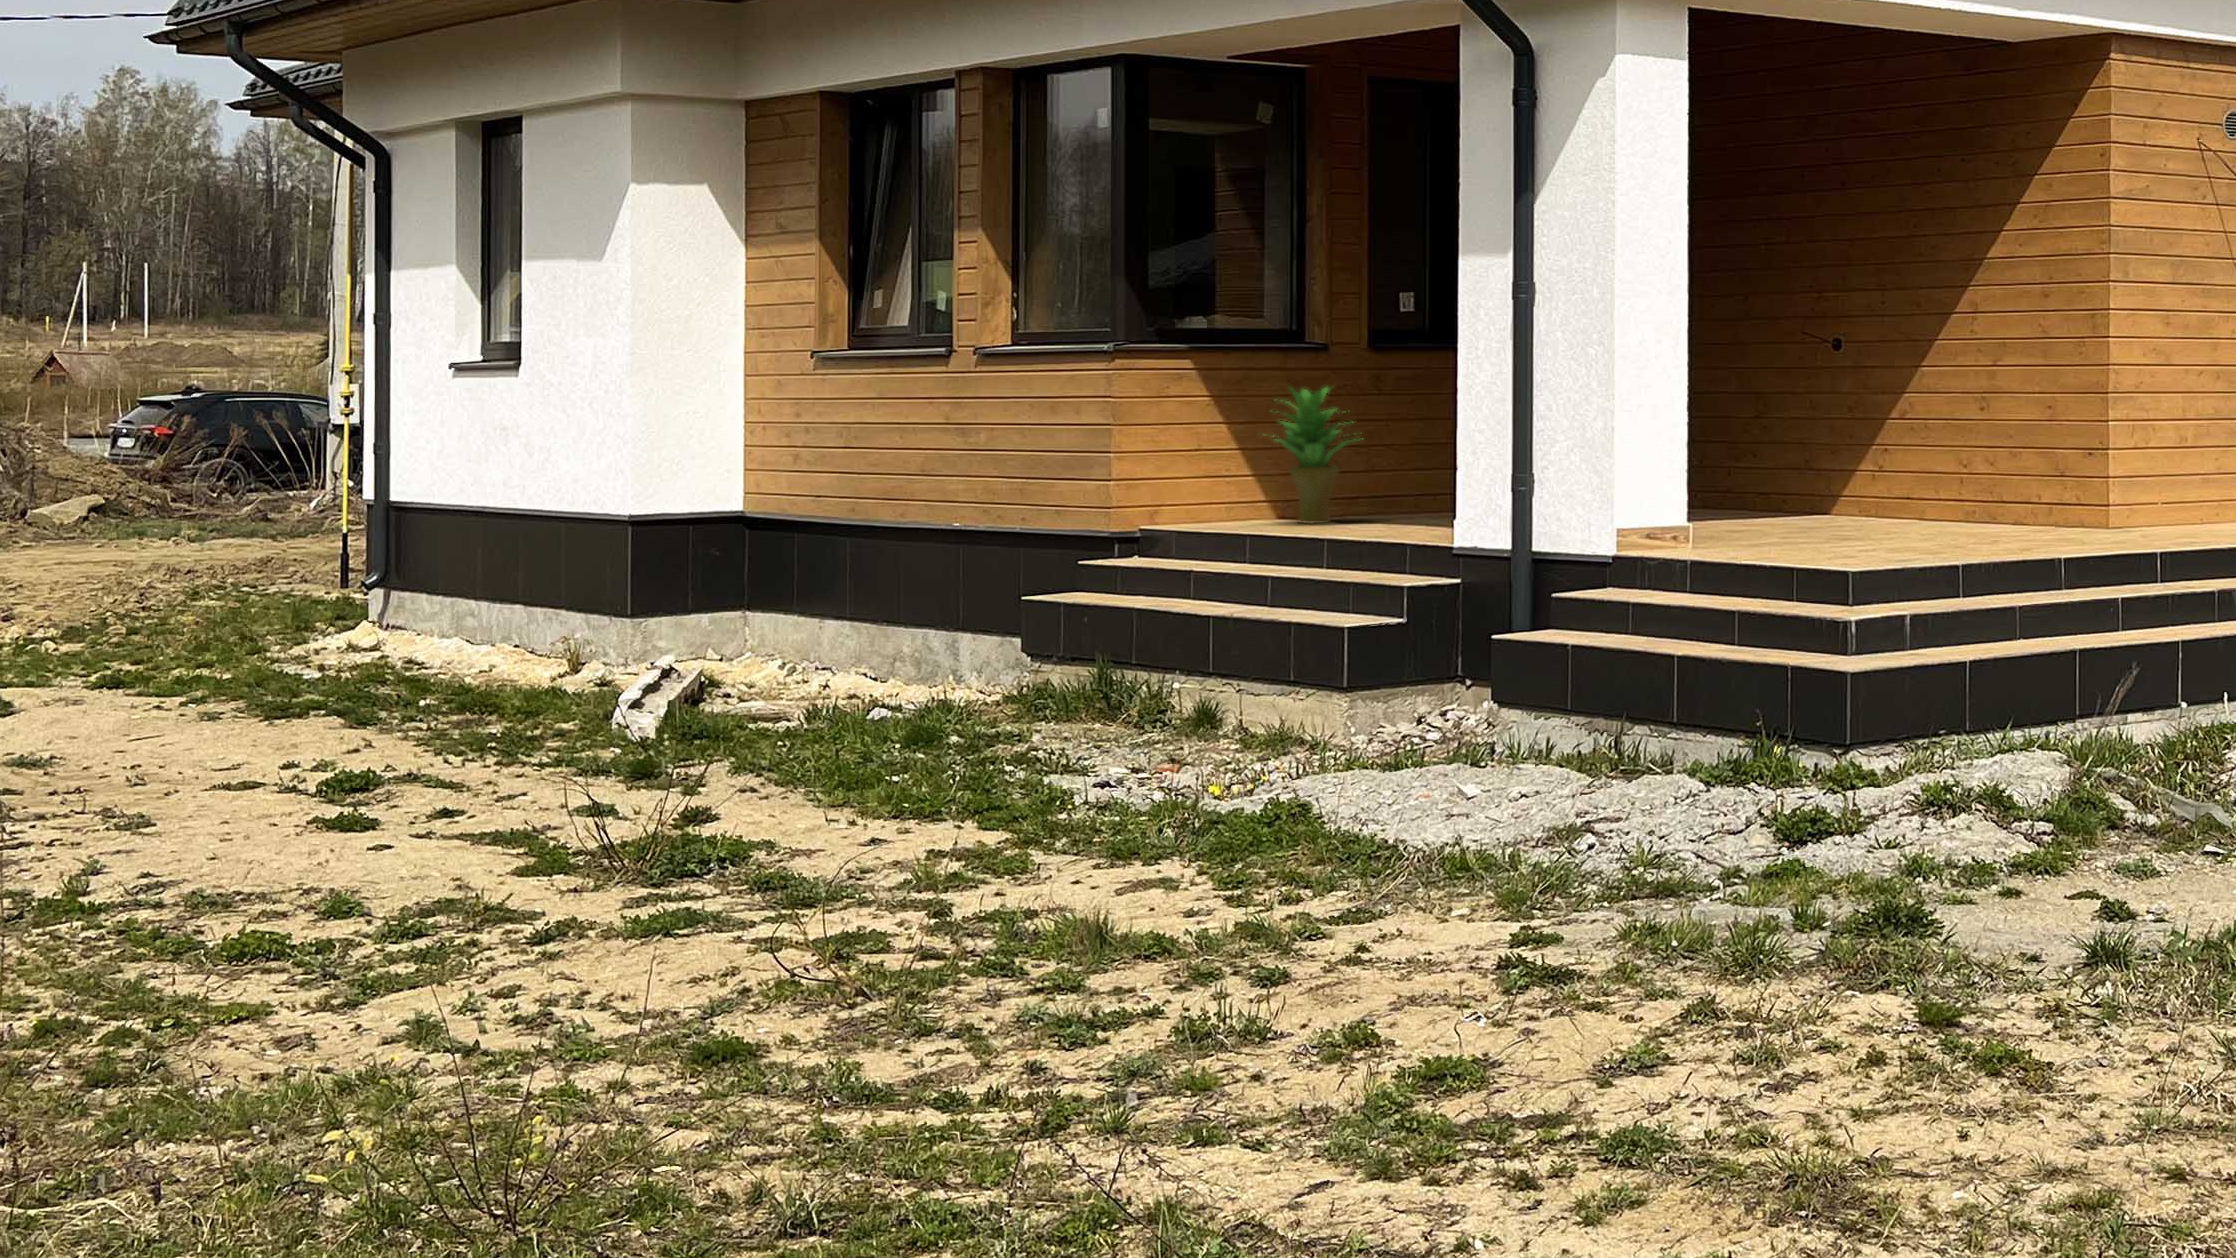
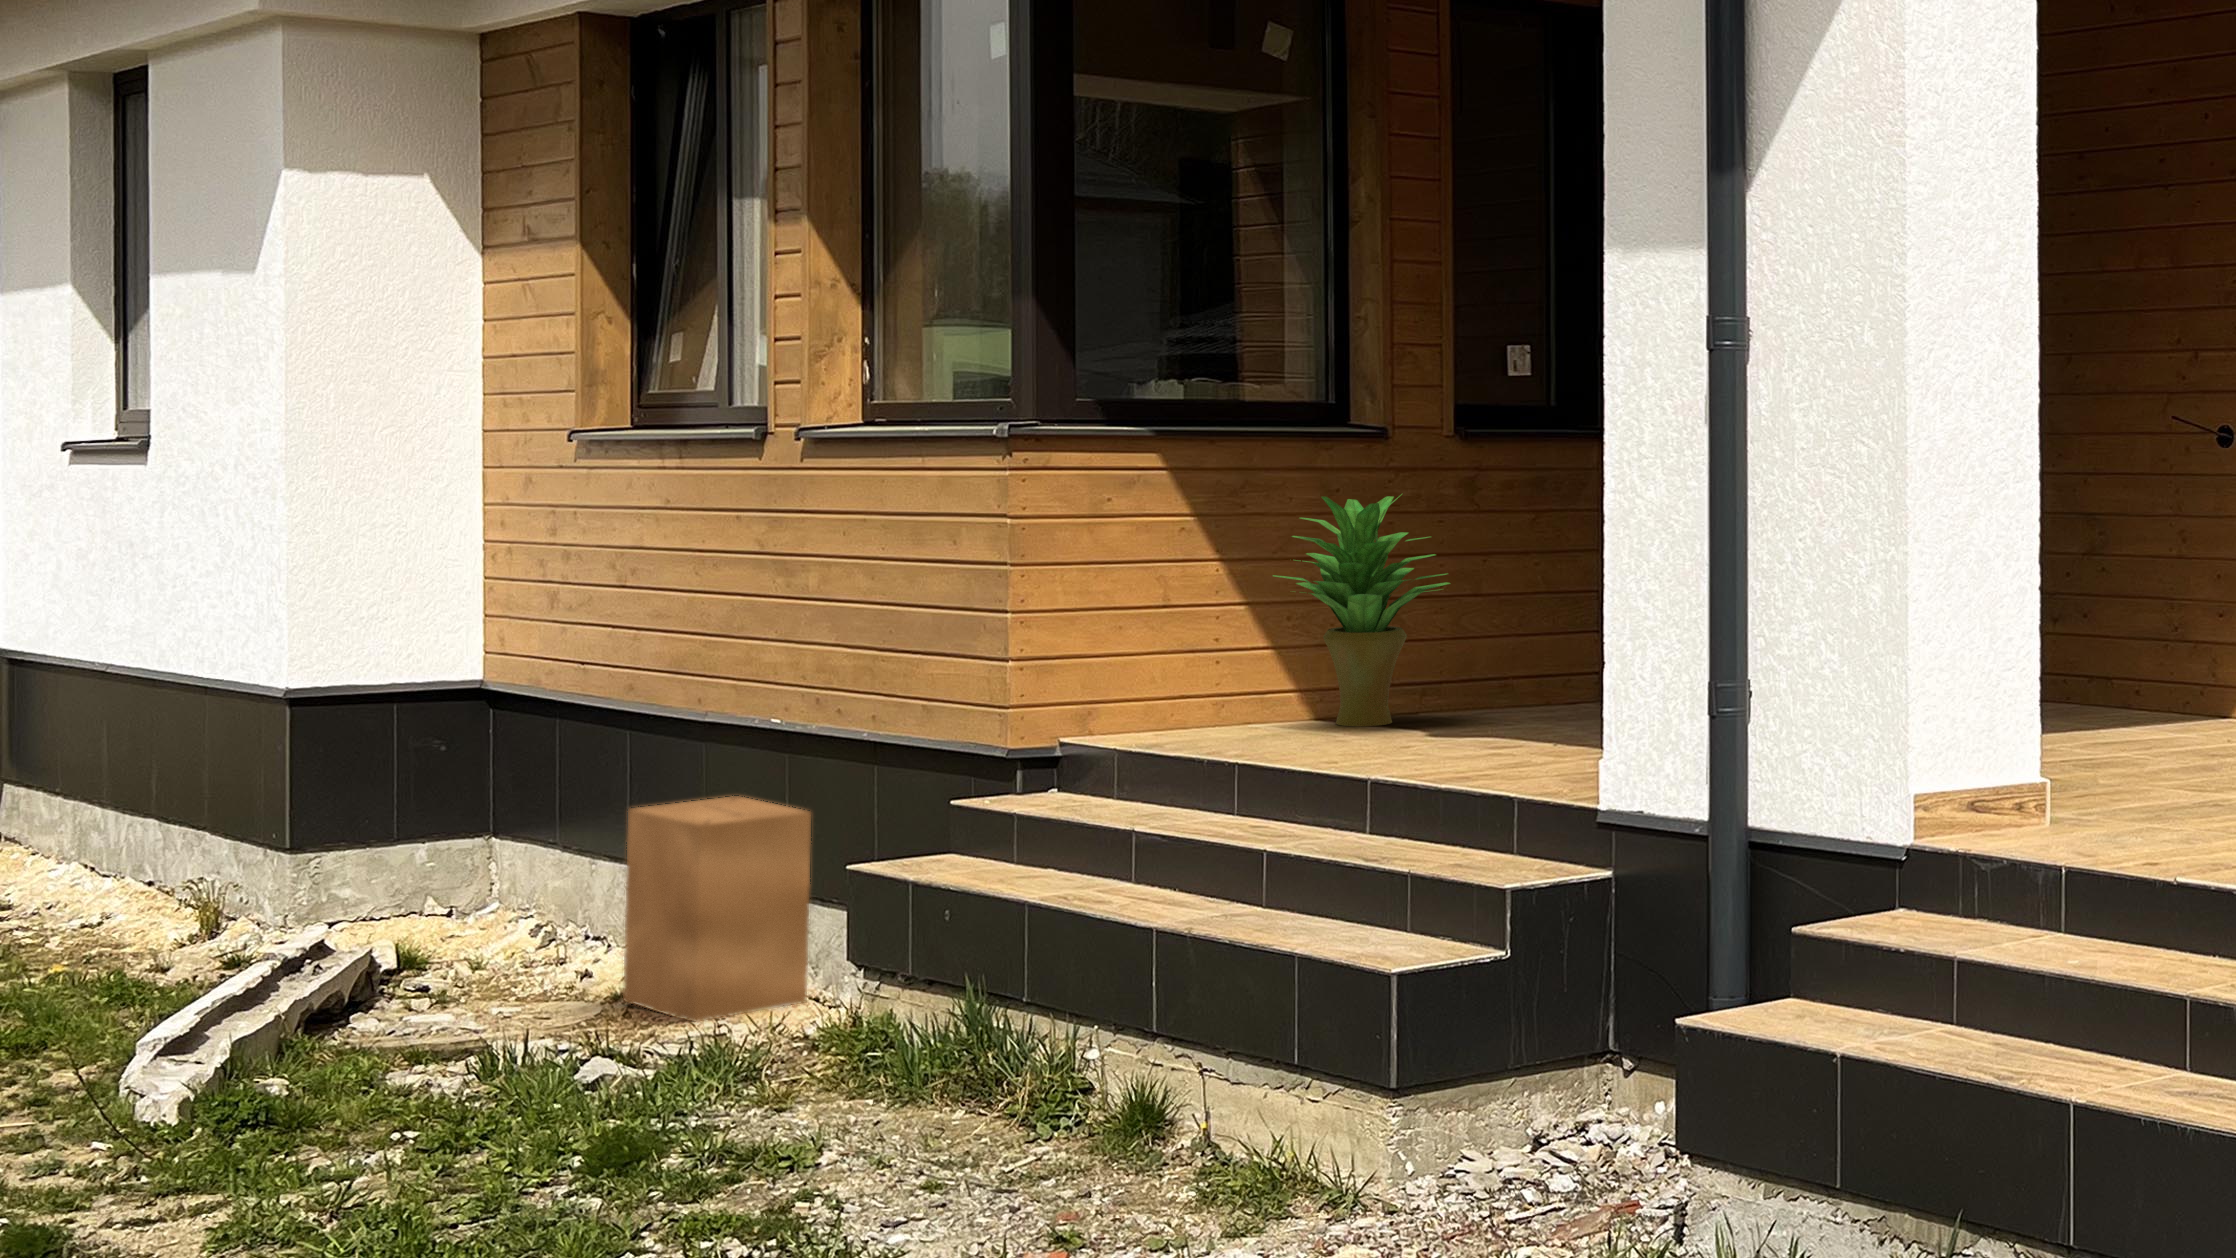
cardboard box: none [876,570,986,699] -> present [623,796,811,1022]

